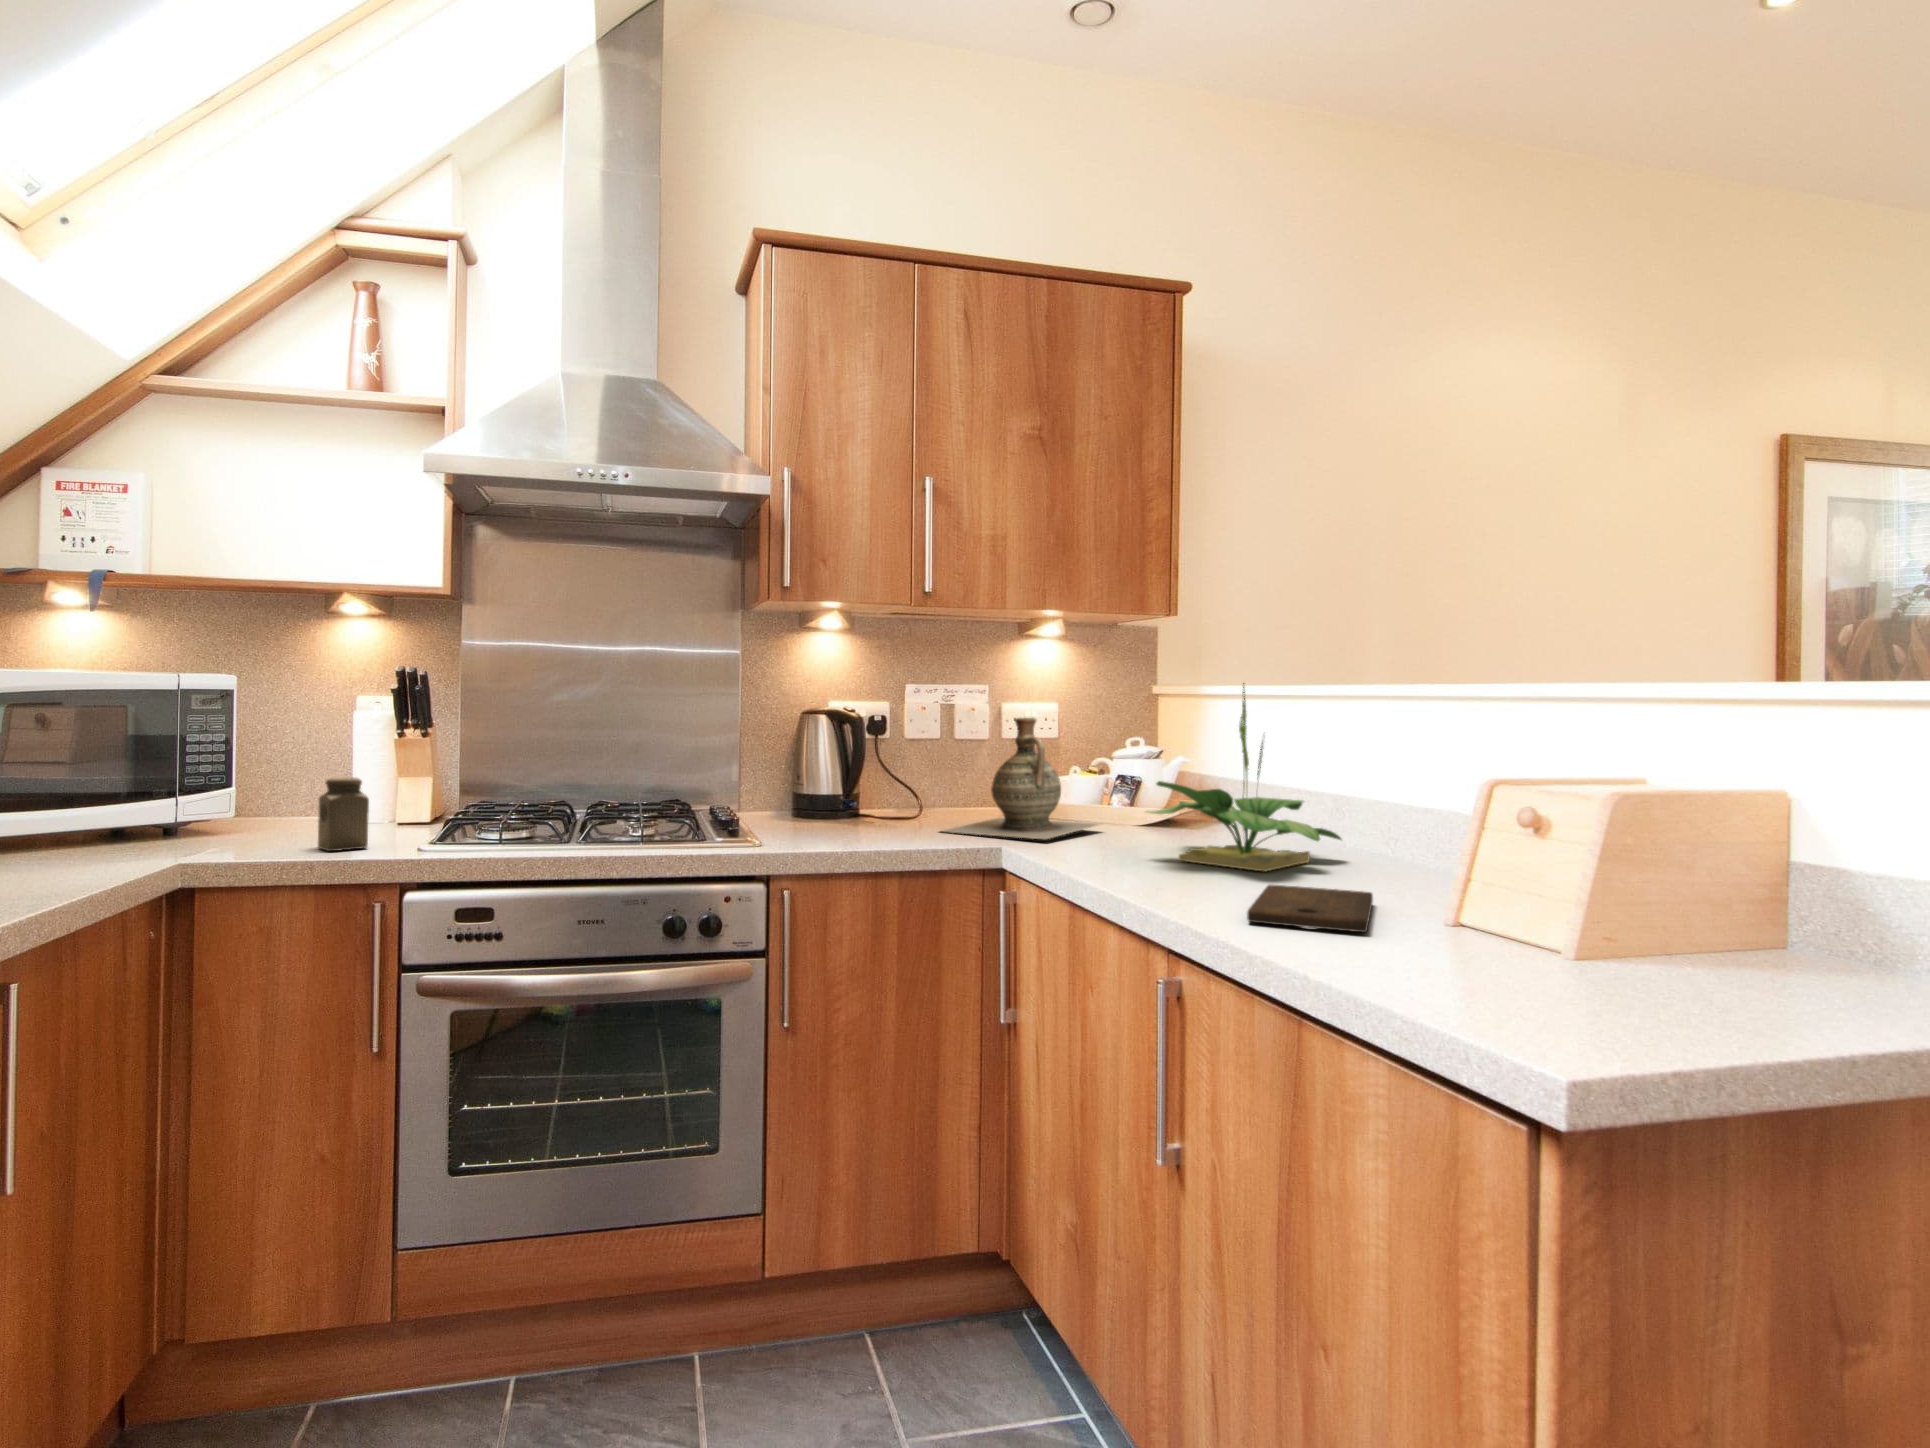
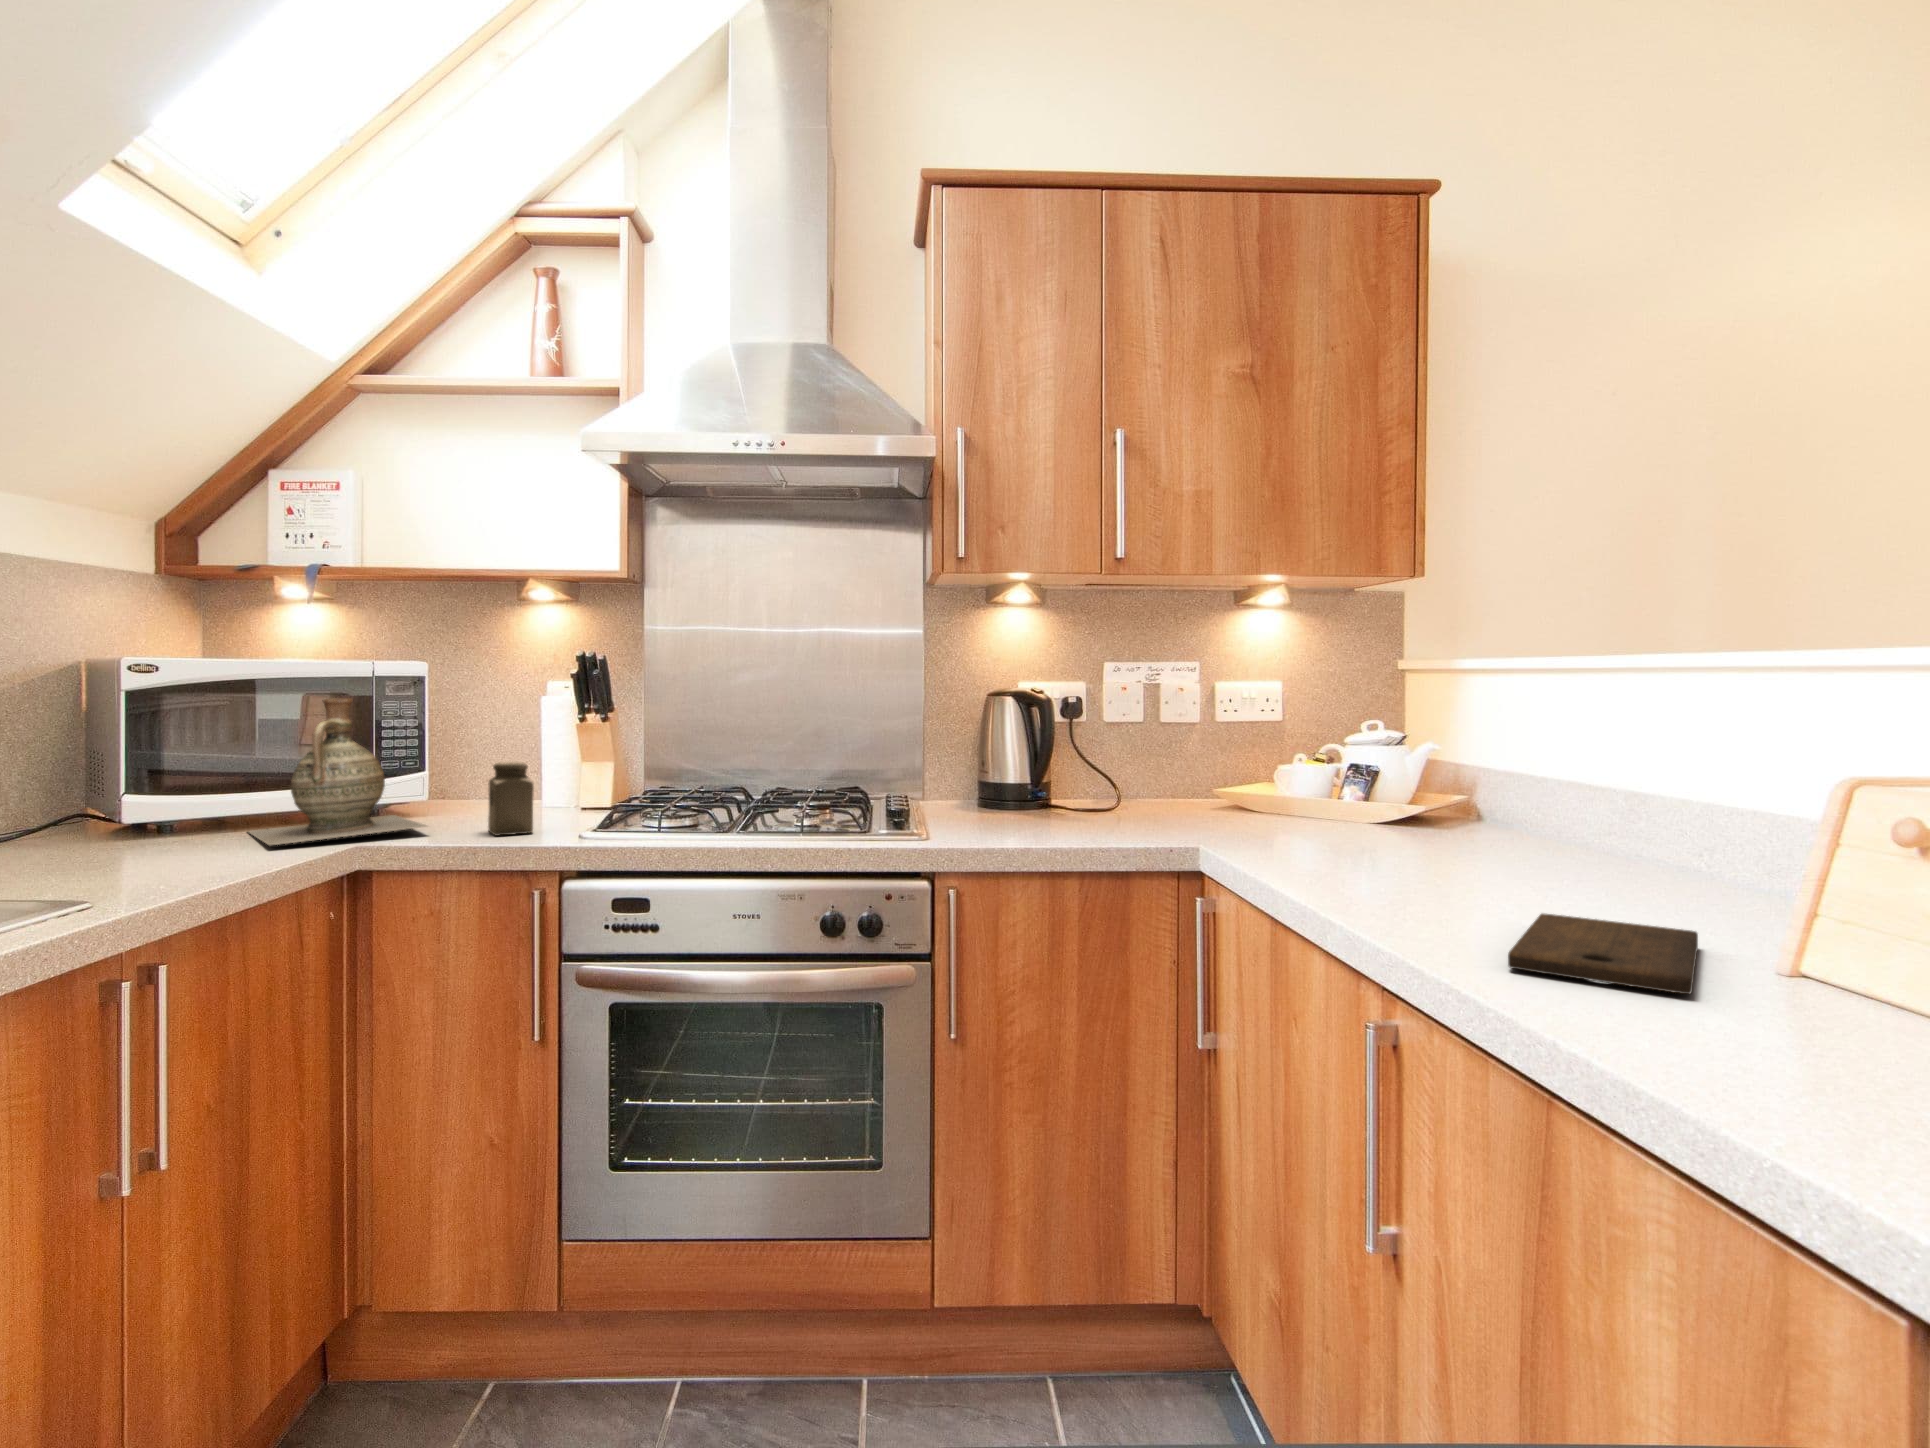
potted plant: present [1148,683,1341,872] -> none [1375,650,1650,892]
ceramic jug: present [941,718,1098,839] -> present [249,698,427,845]

